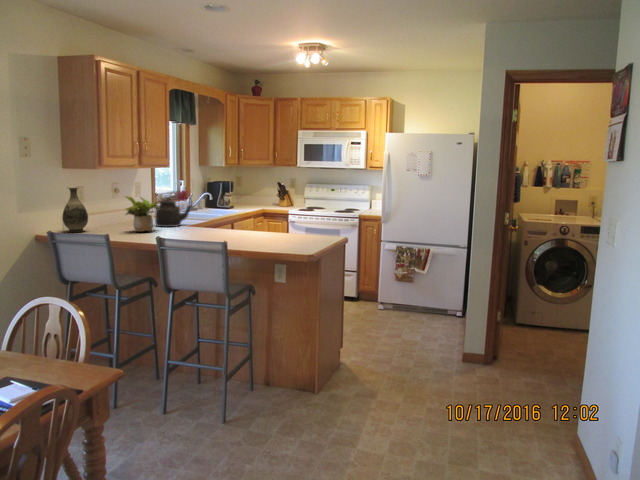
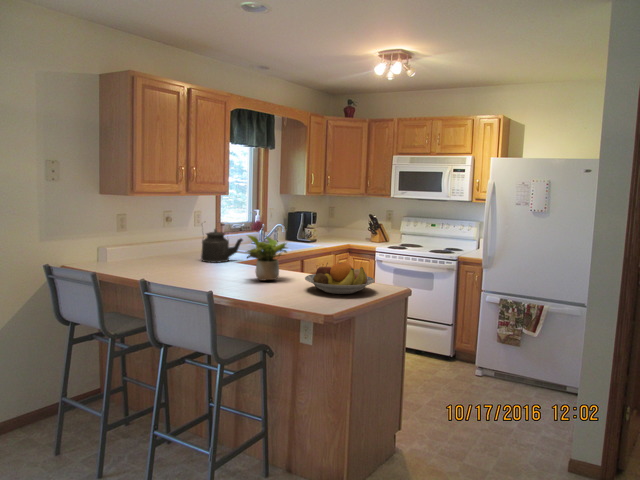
vase: present [62,187,88,232] -> none [98,215,125,264]
potted plant: present [126,196,159,232] -> present [247,235,287,281]
fruit bowl: none [273,218,328,243] -> present [305,262,375,294]

